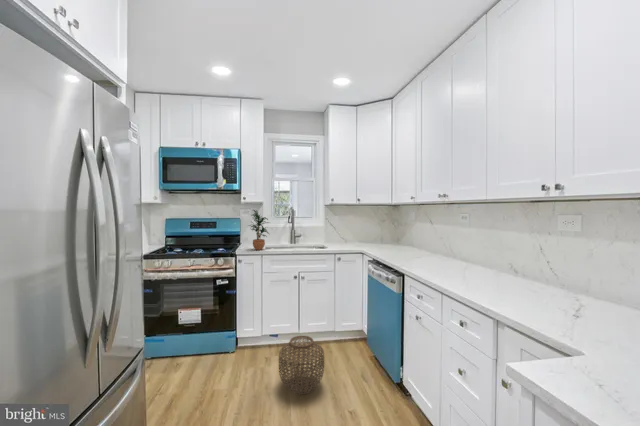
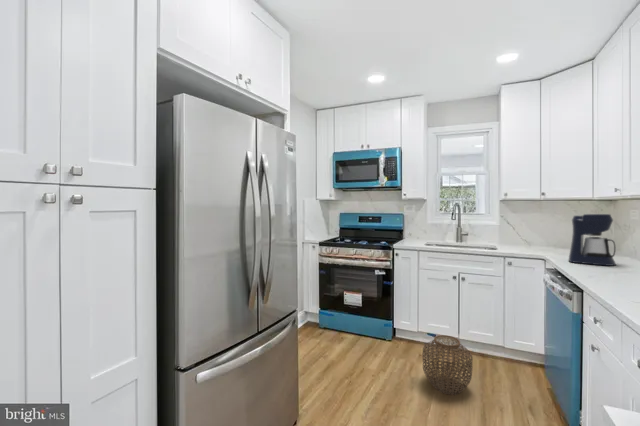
potted plant: present [251,210,268,250] -> none [406,206,430,246]
coffee maker: none [382,216,411,254] -> present [569,214,616,266]

